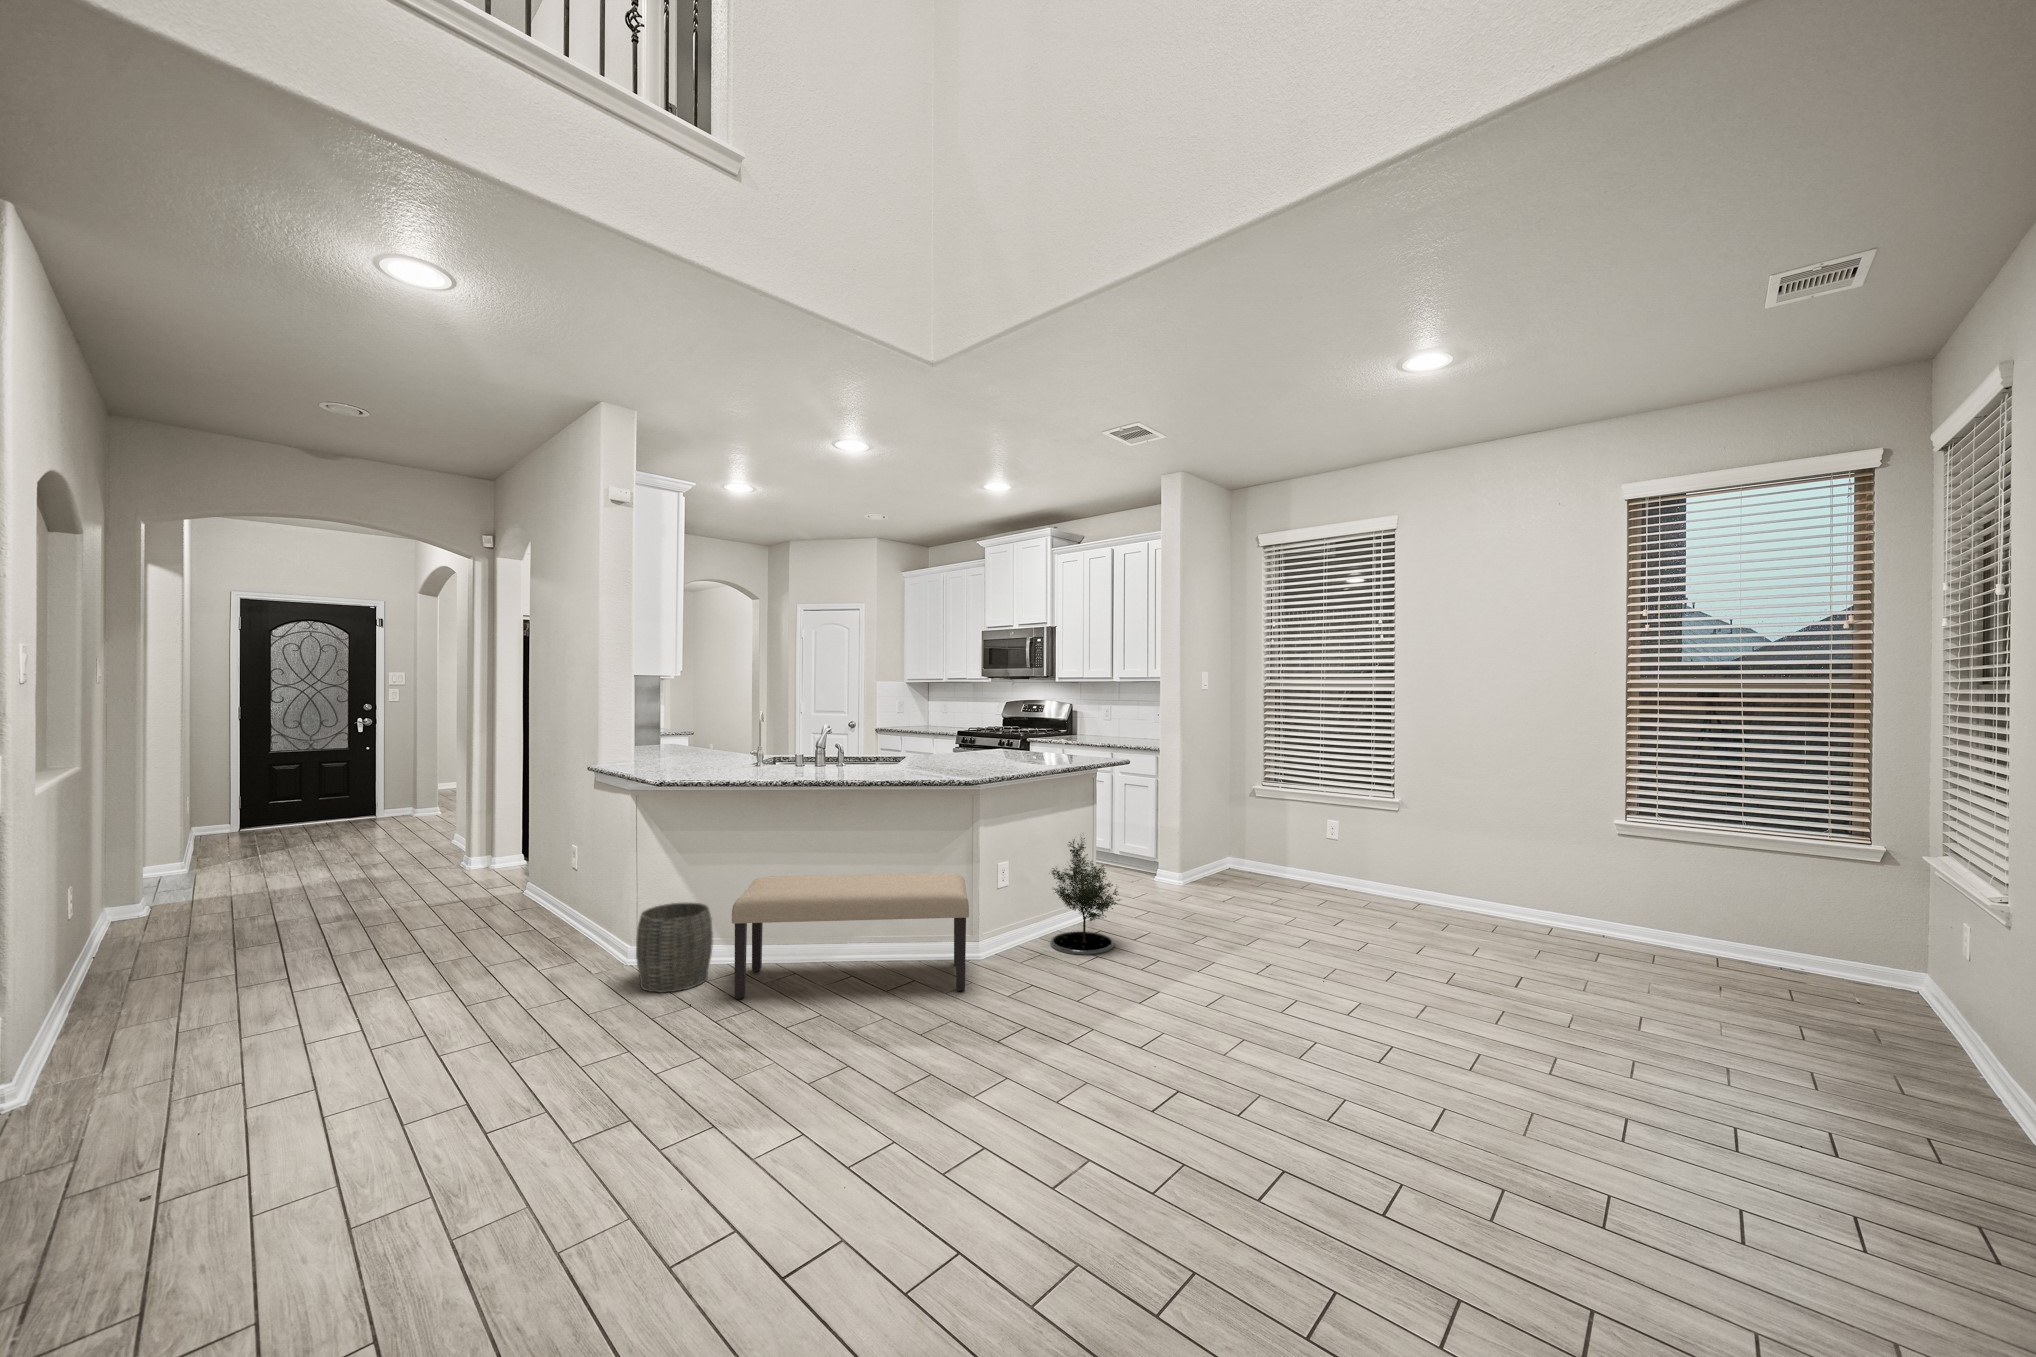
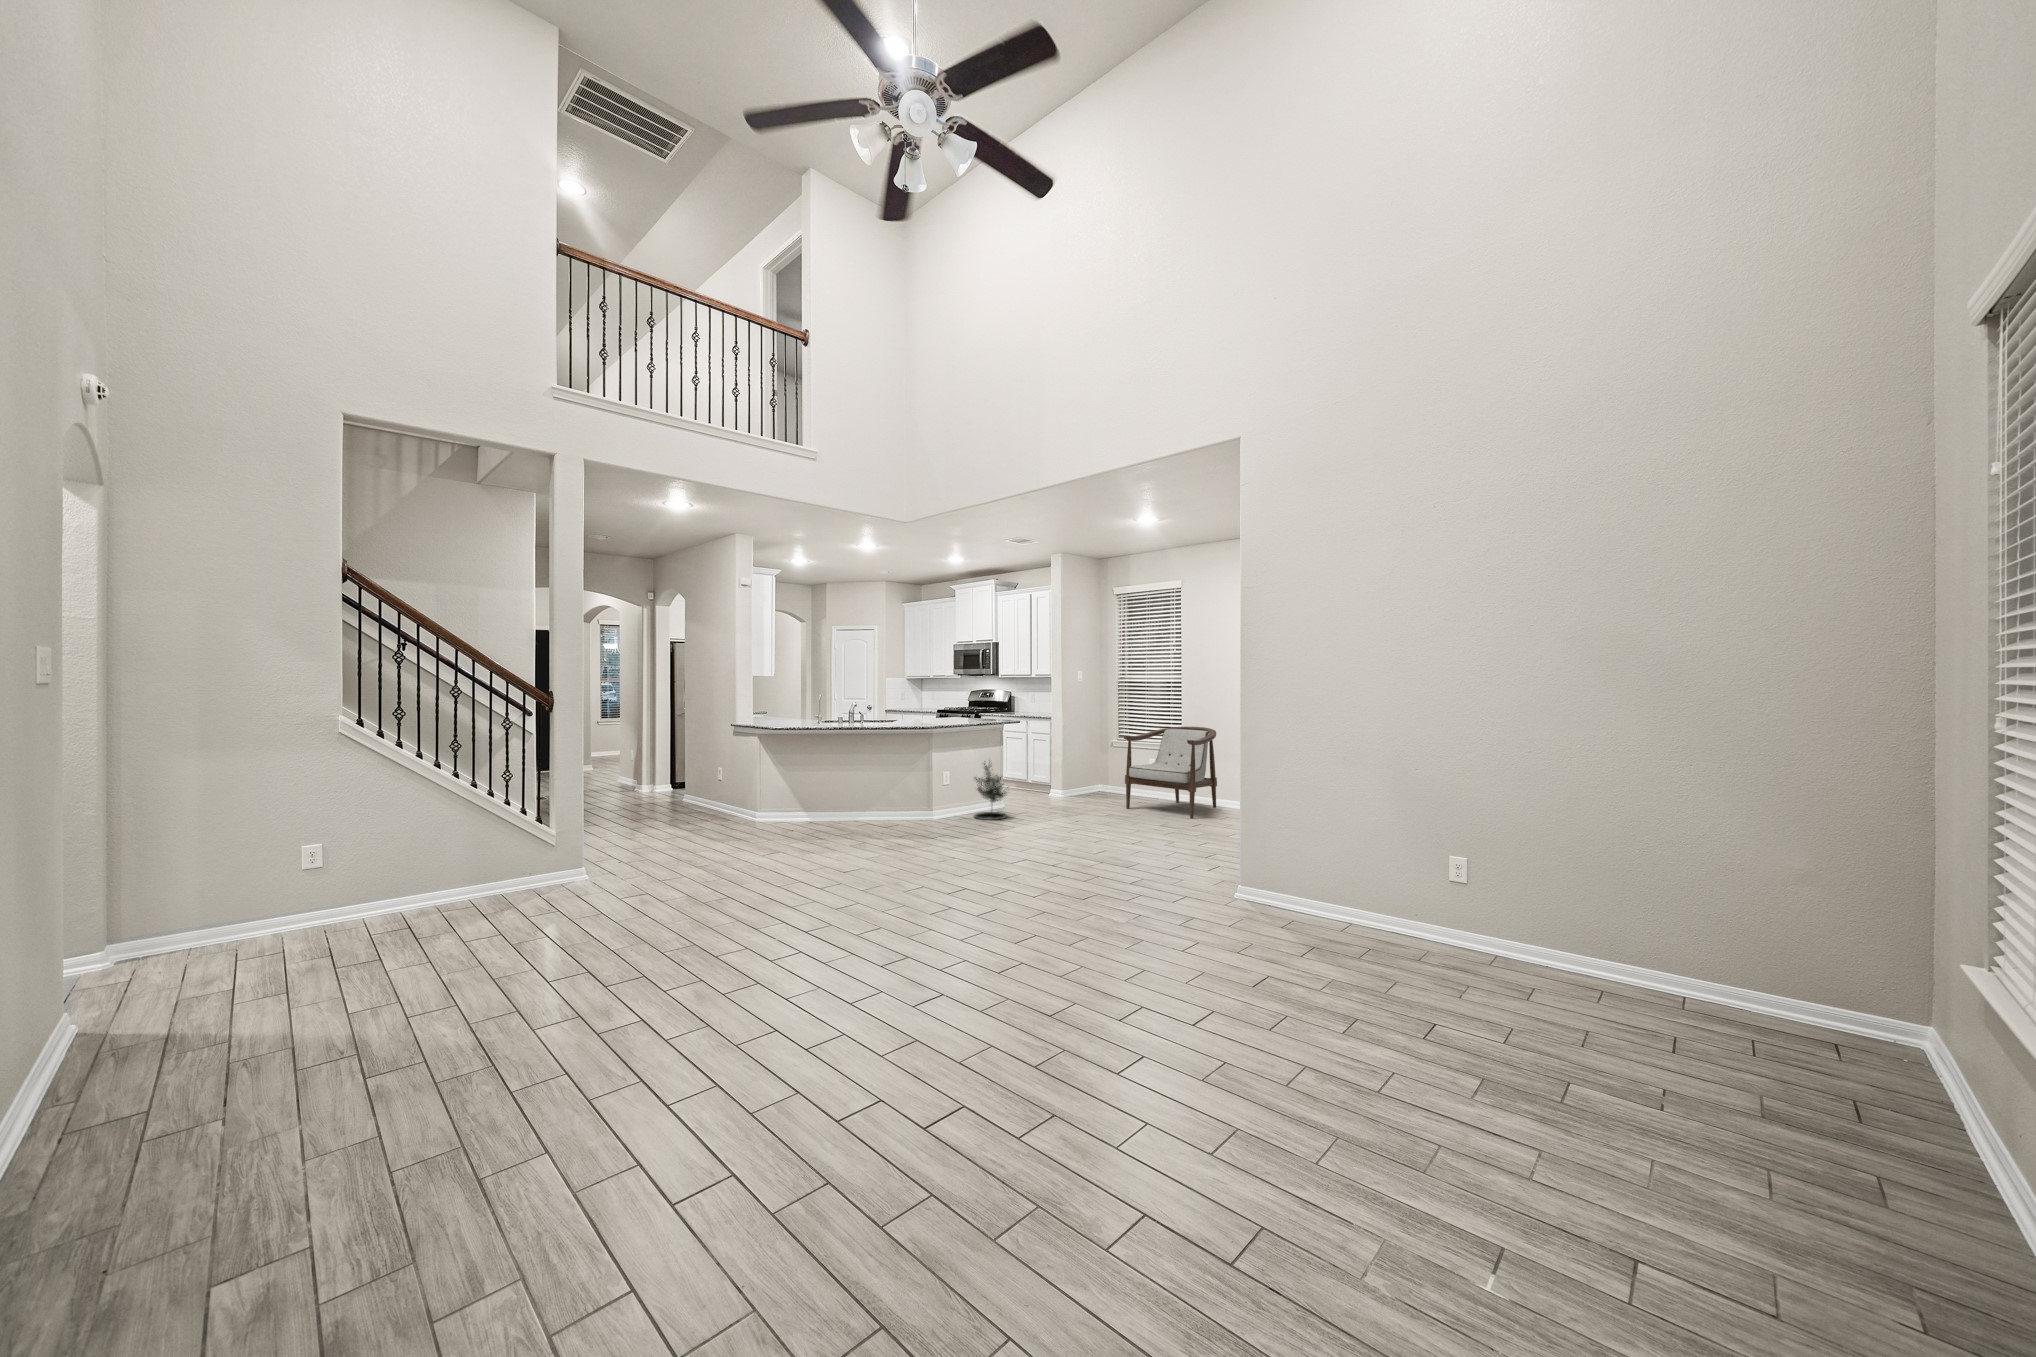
armchair: none [1311,769,1487,950] -> present [1123,727,1217,818]
bench: present [732,873,969,999] -> none [811,776,927,832]
woven basket: present [636,902,713,993] -> none [763,791,799,831]

